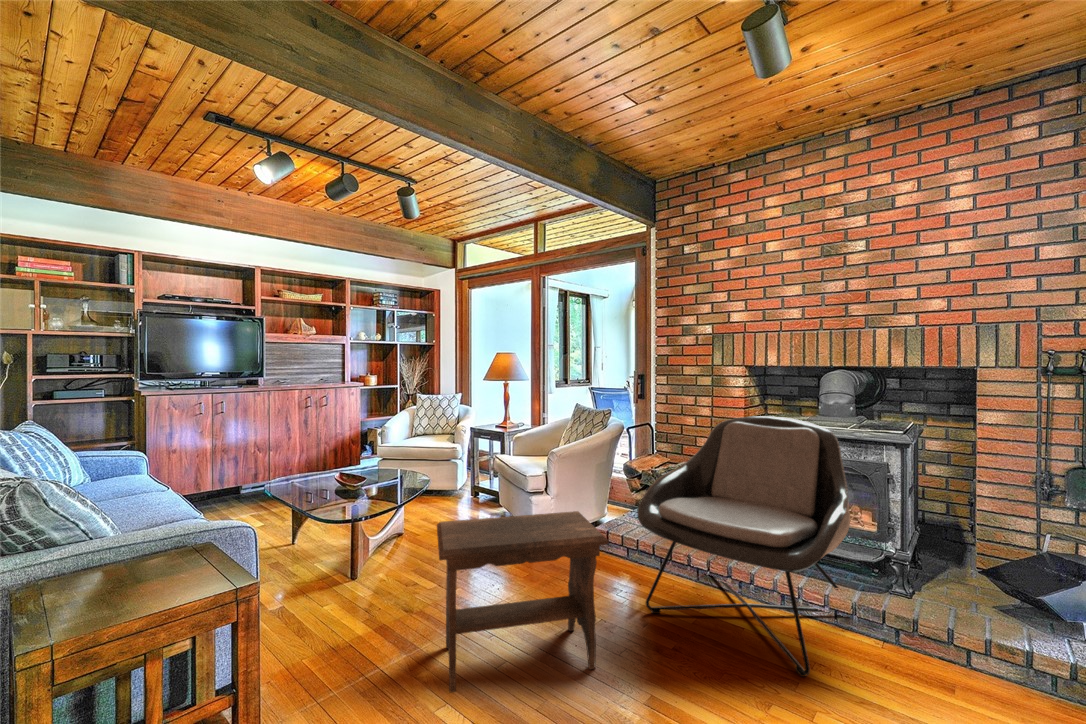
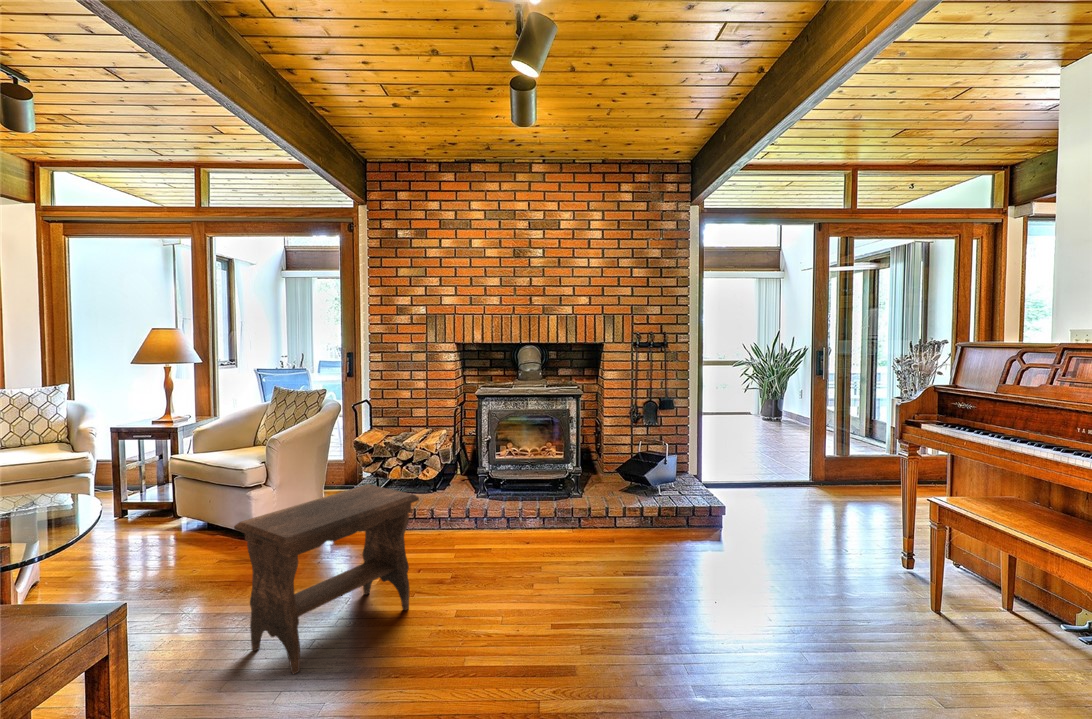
lounge chair: present [637,416,850,677] -> none [409,384,558,561]

